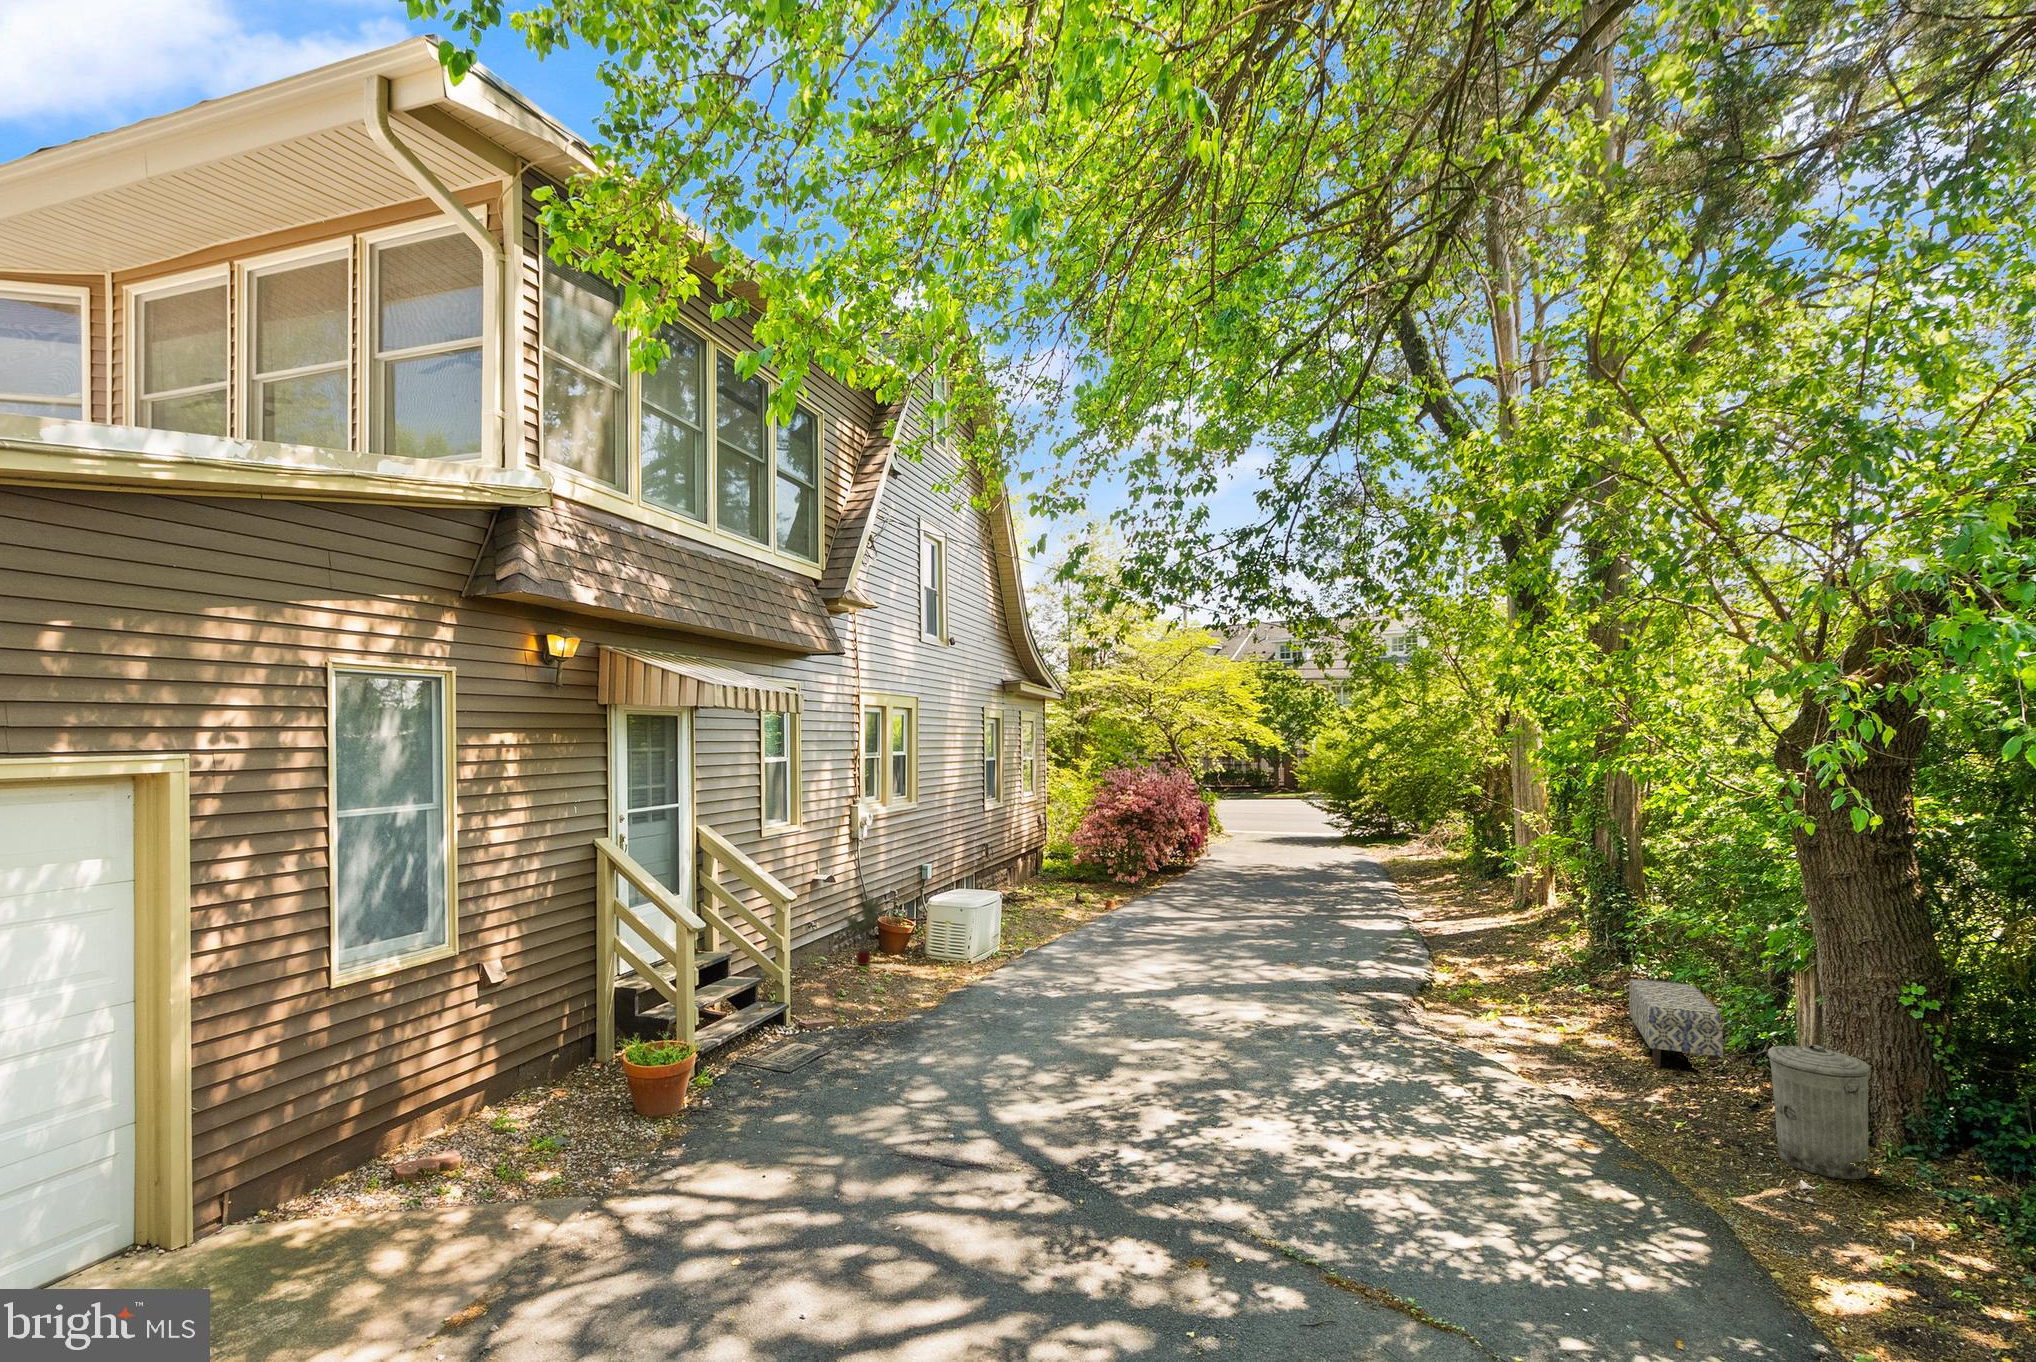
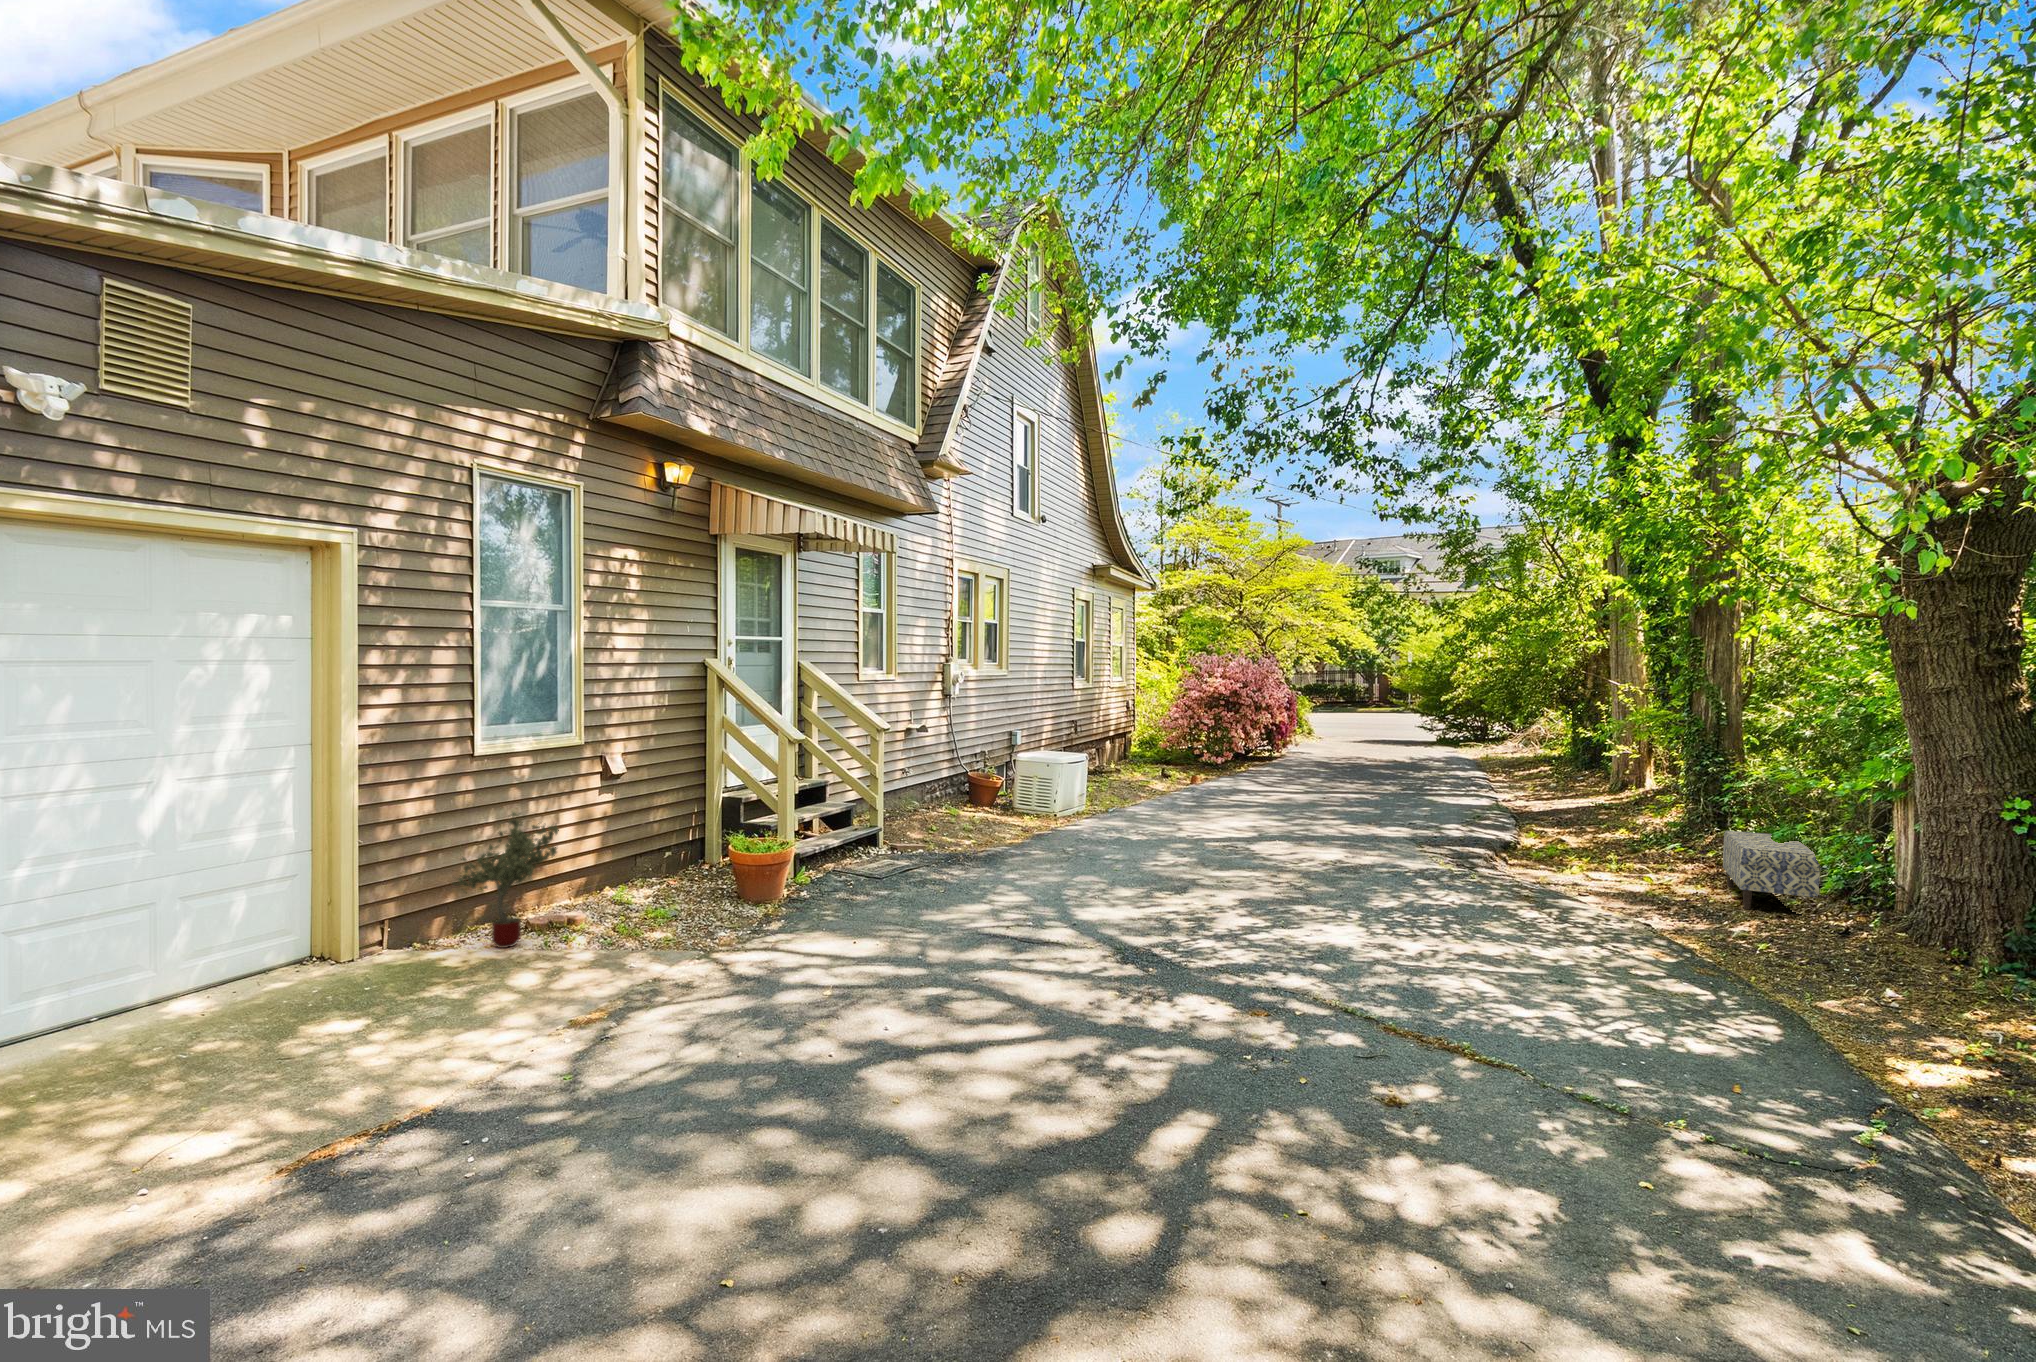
potted tree: present [841,892,882,965] -> present [453,812,559,948]
trash can: present [1767,1045,1871,1179] -> none [1863,863,1975,993]

